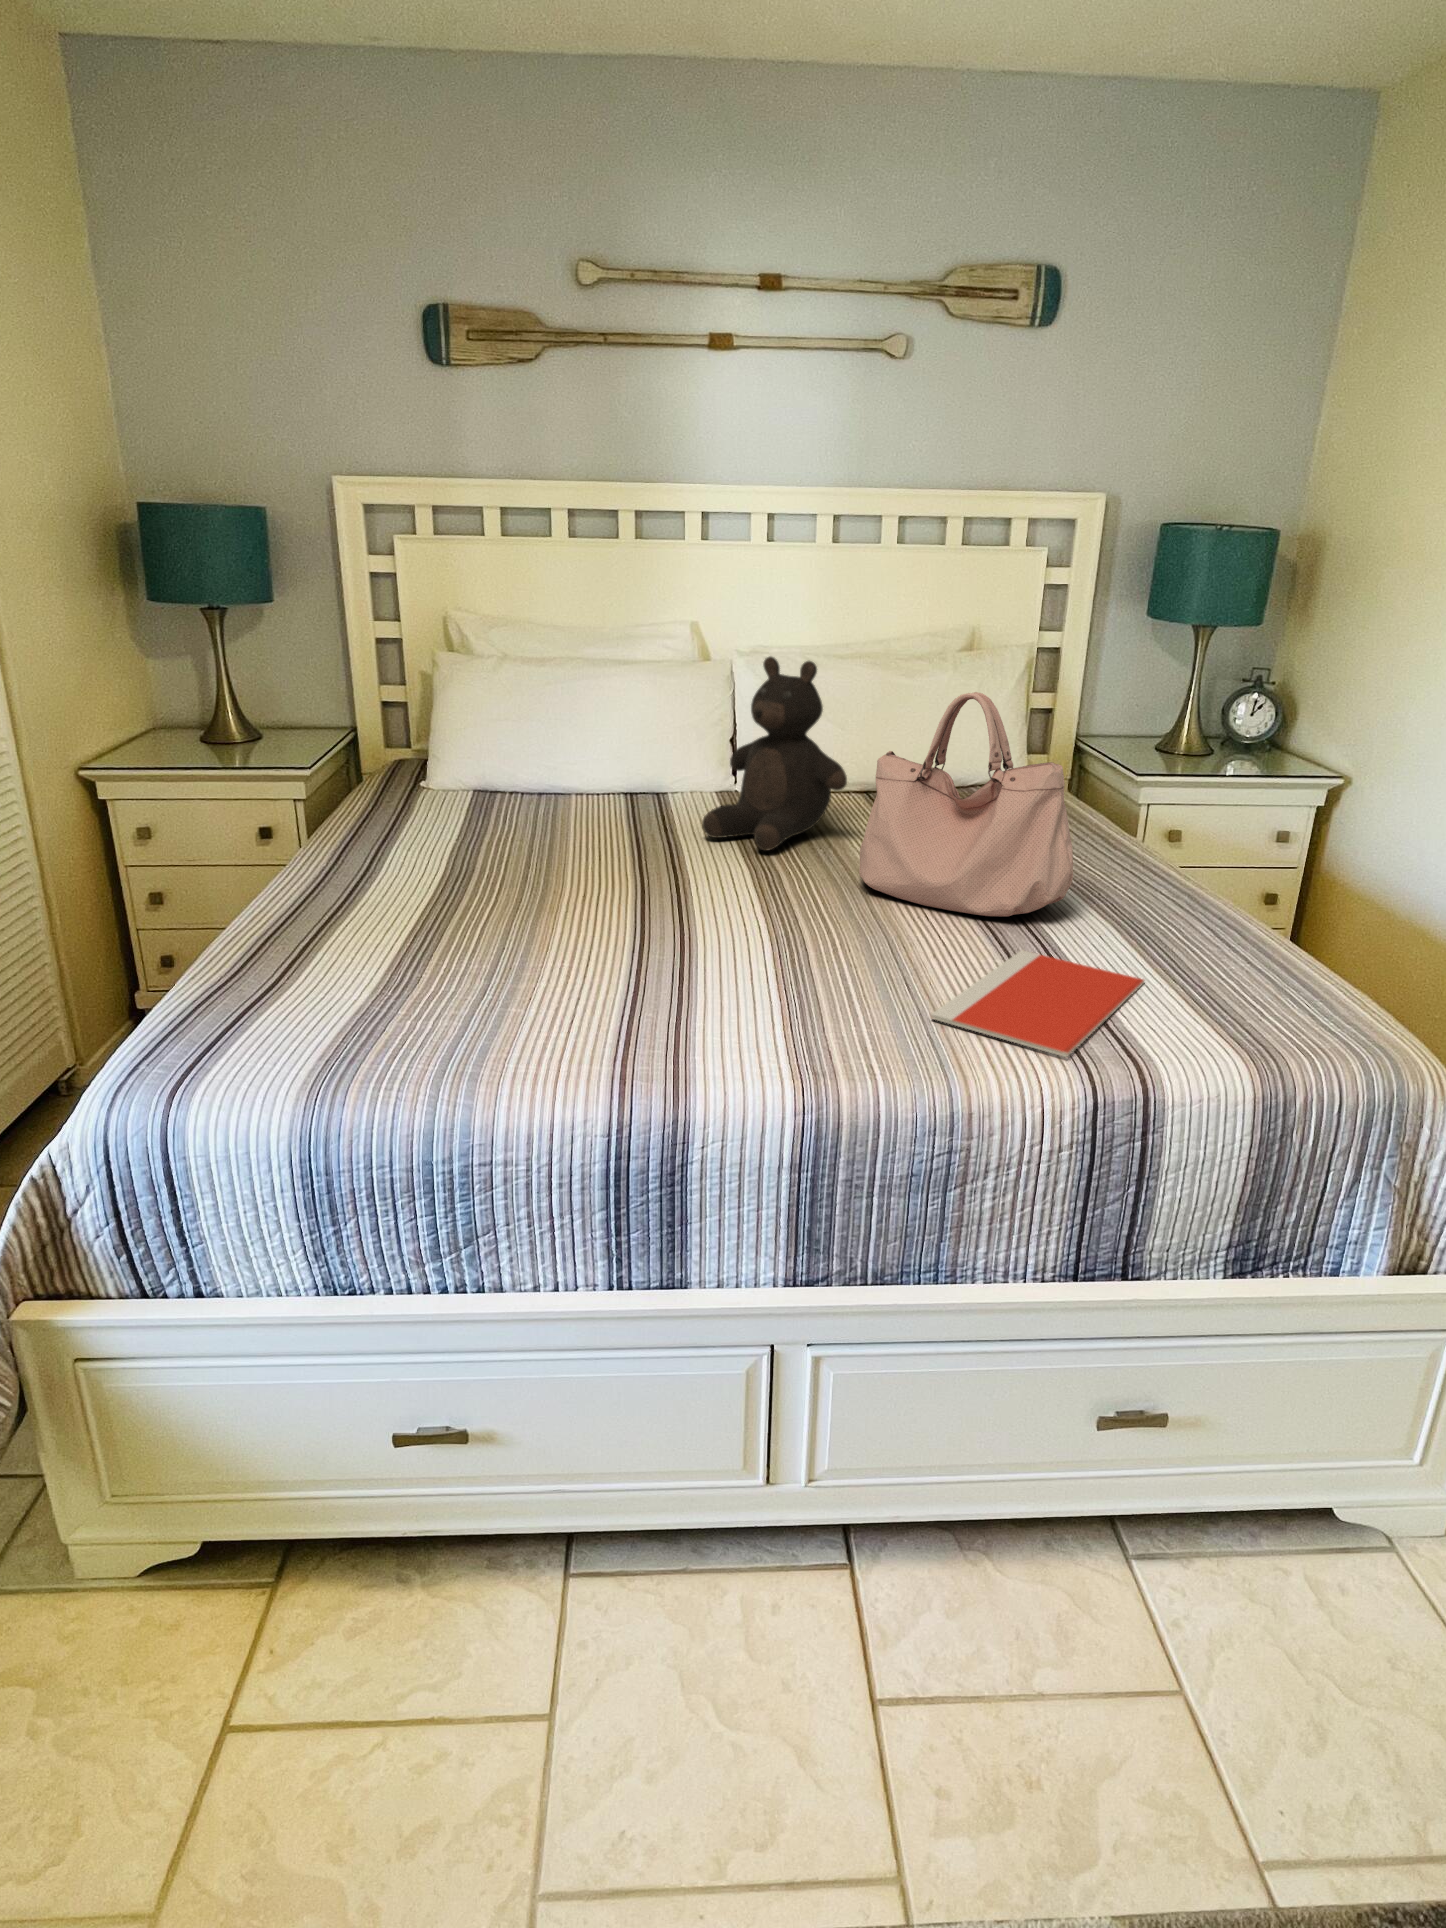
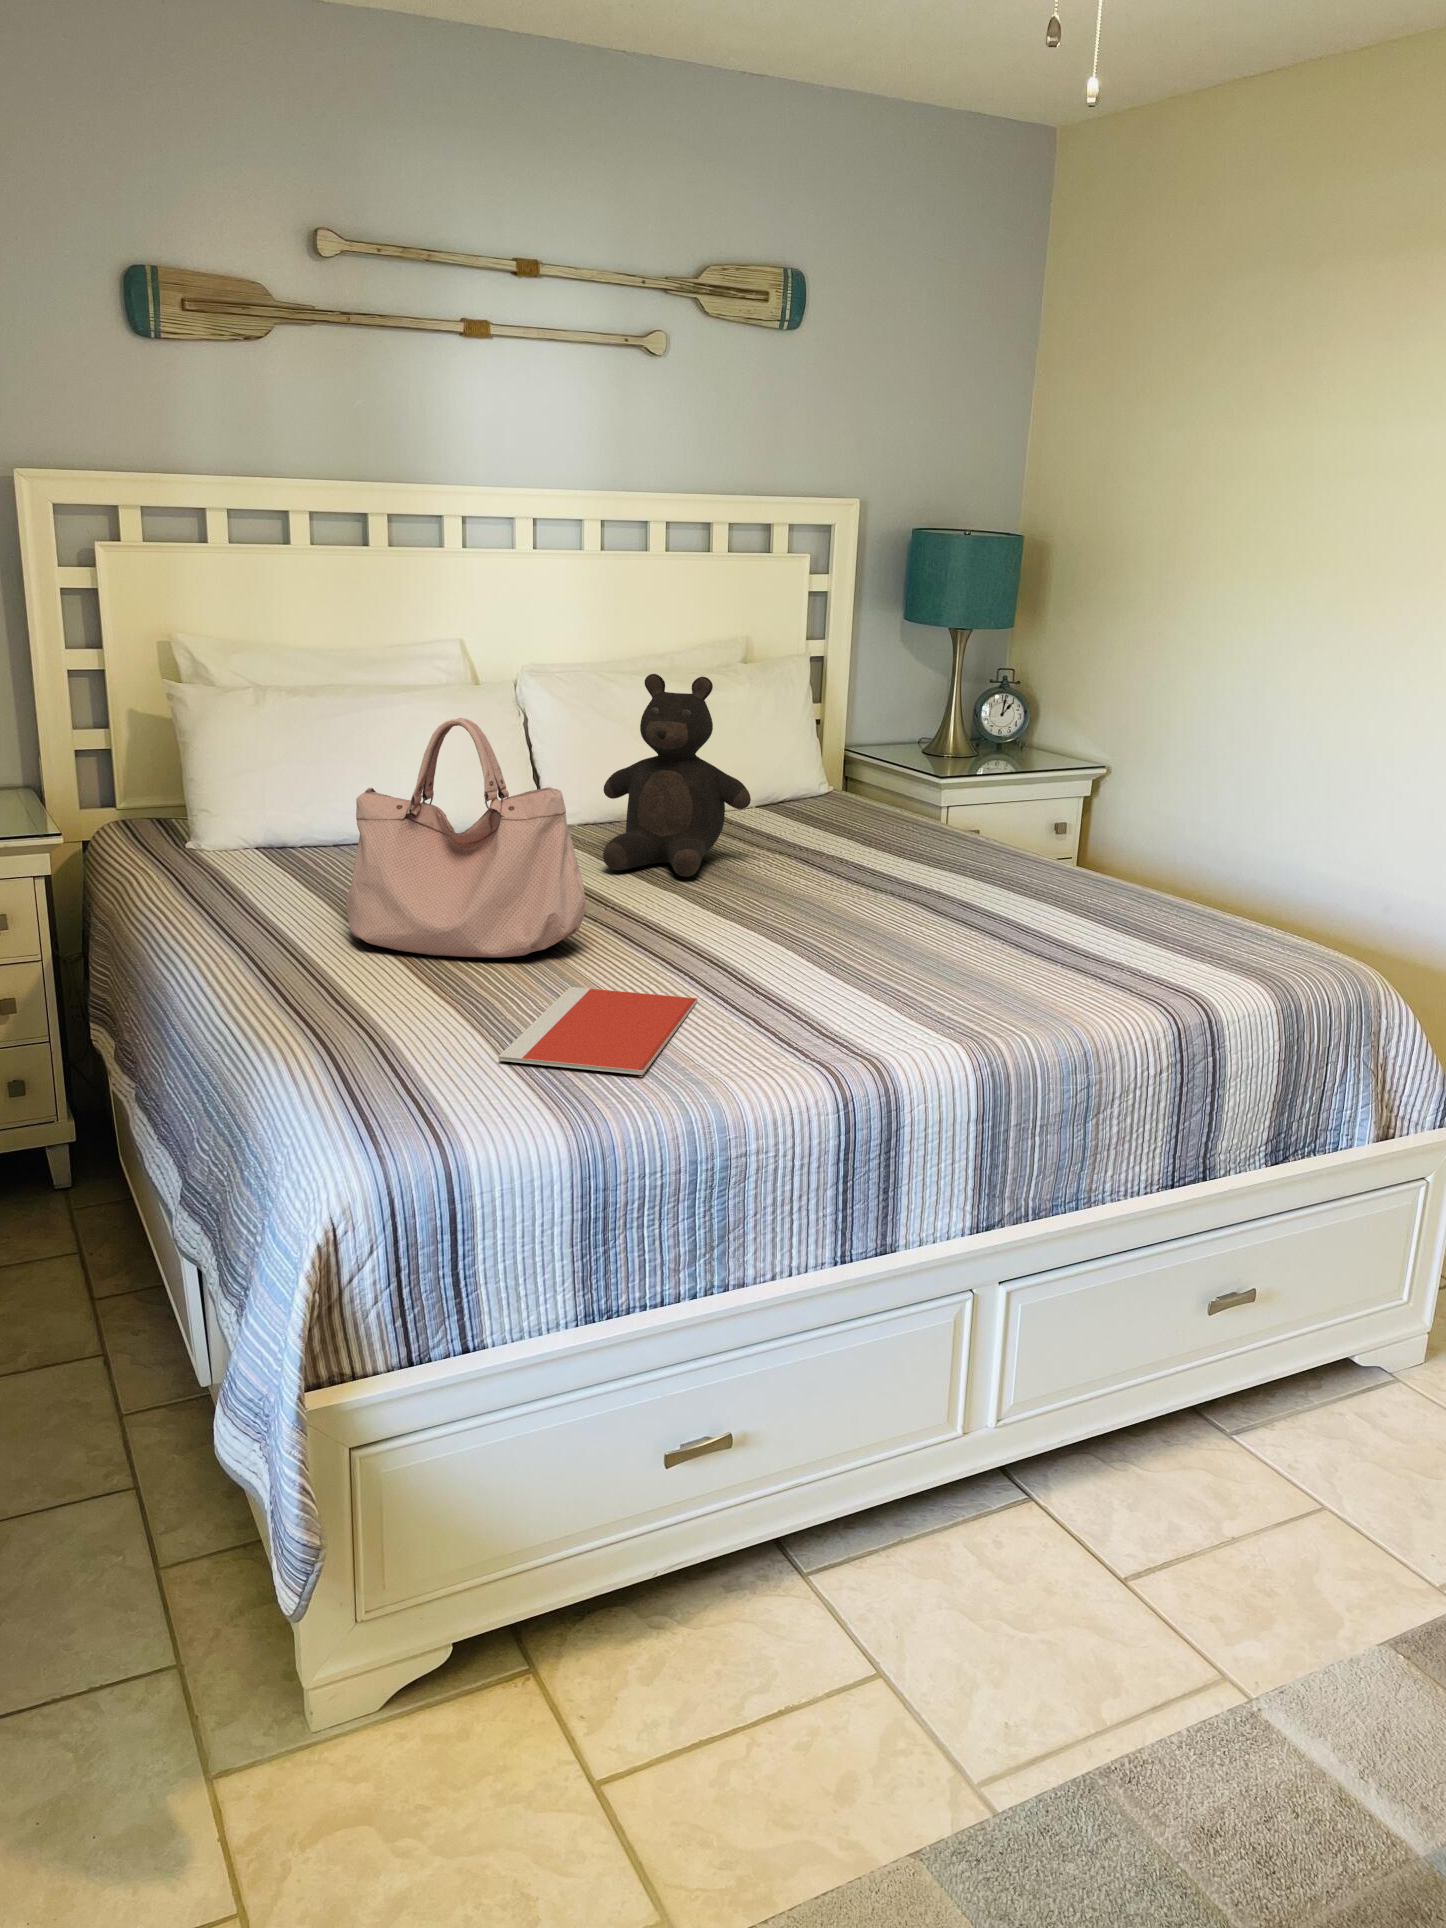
handbag: present [859,692,1073,916] -> present [346,718,586,958]
notebook: present [930,951,1144,1057] -> present [498,987,697,1075]

